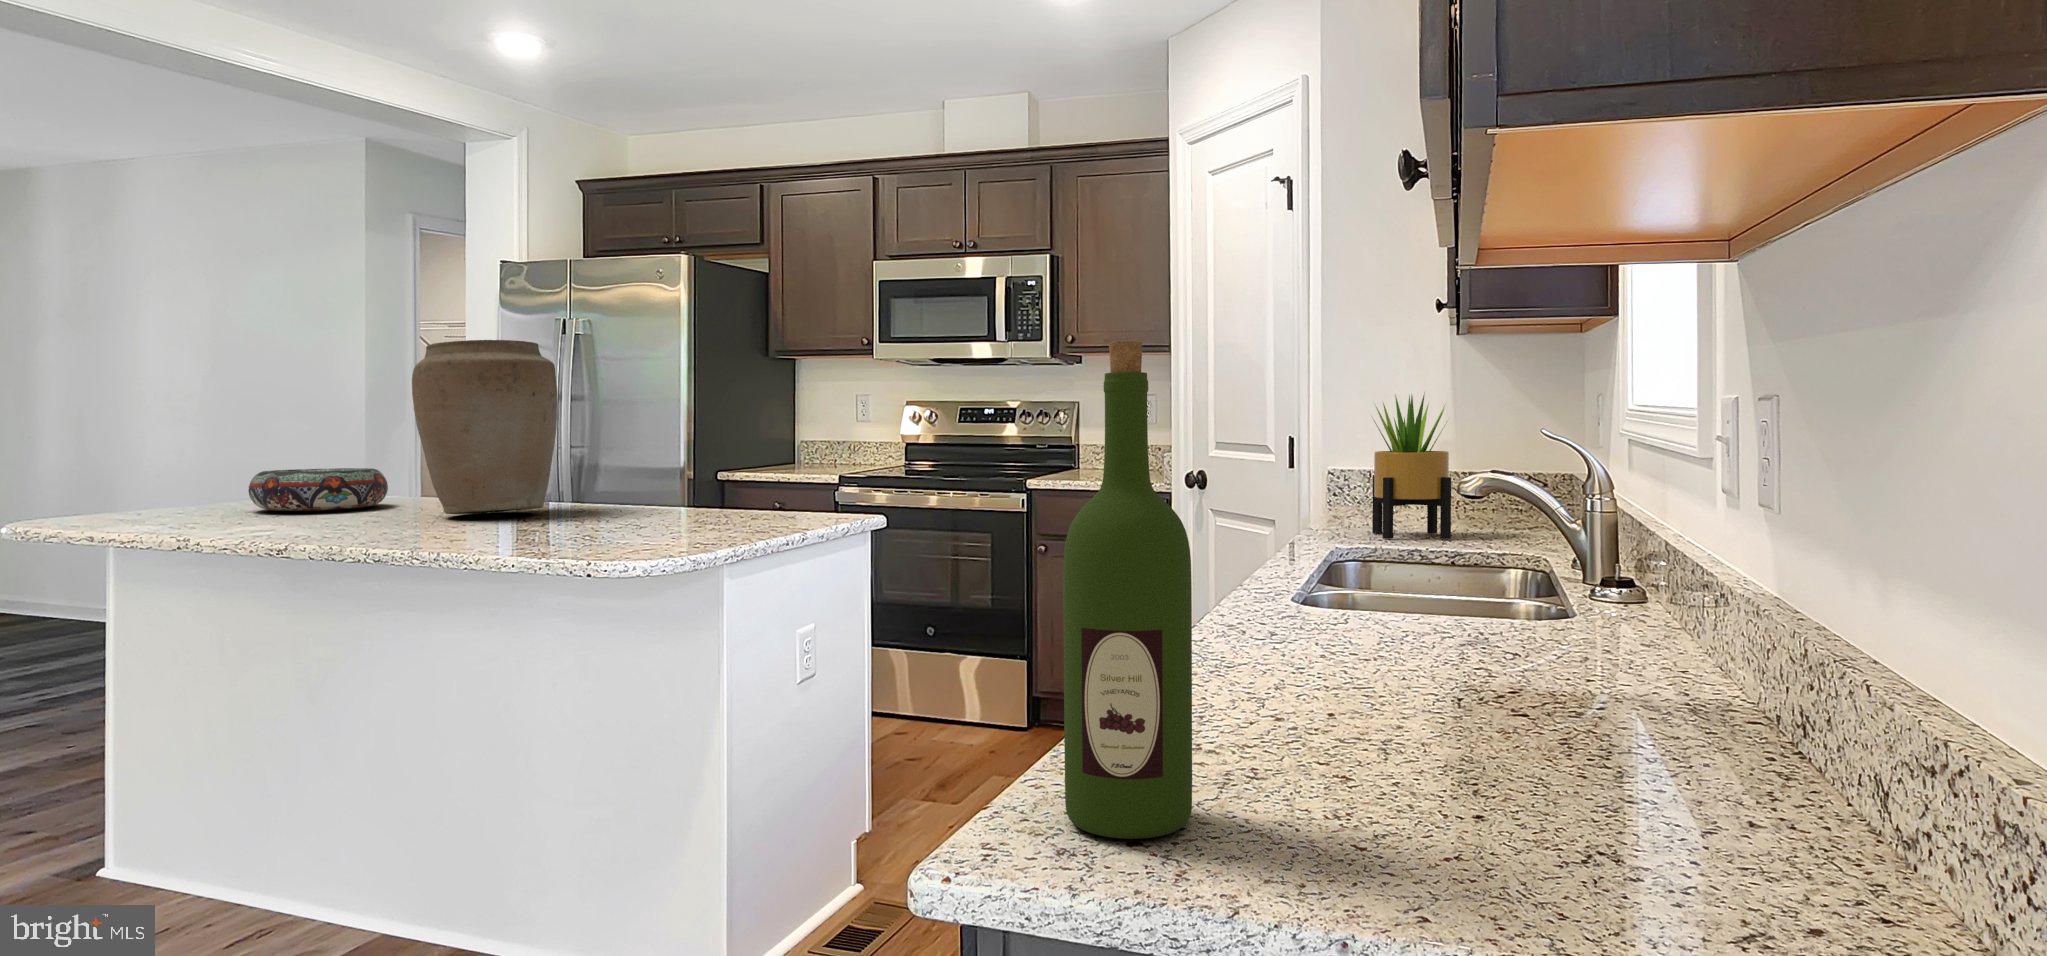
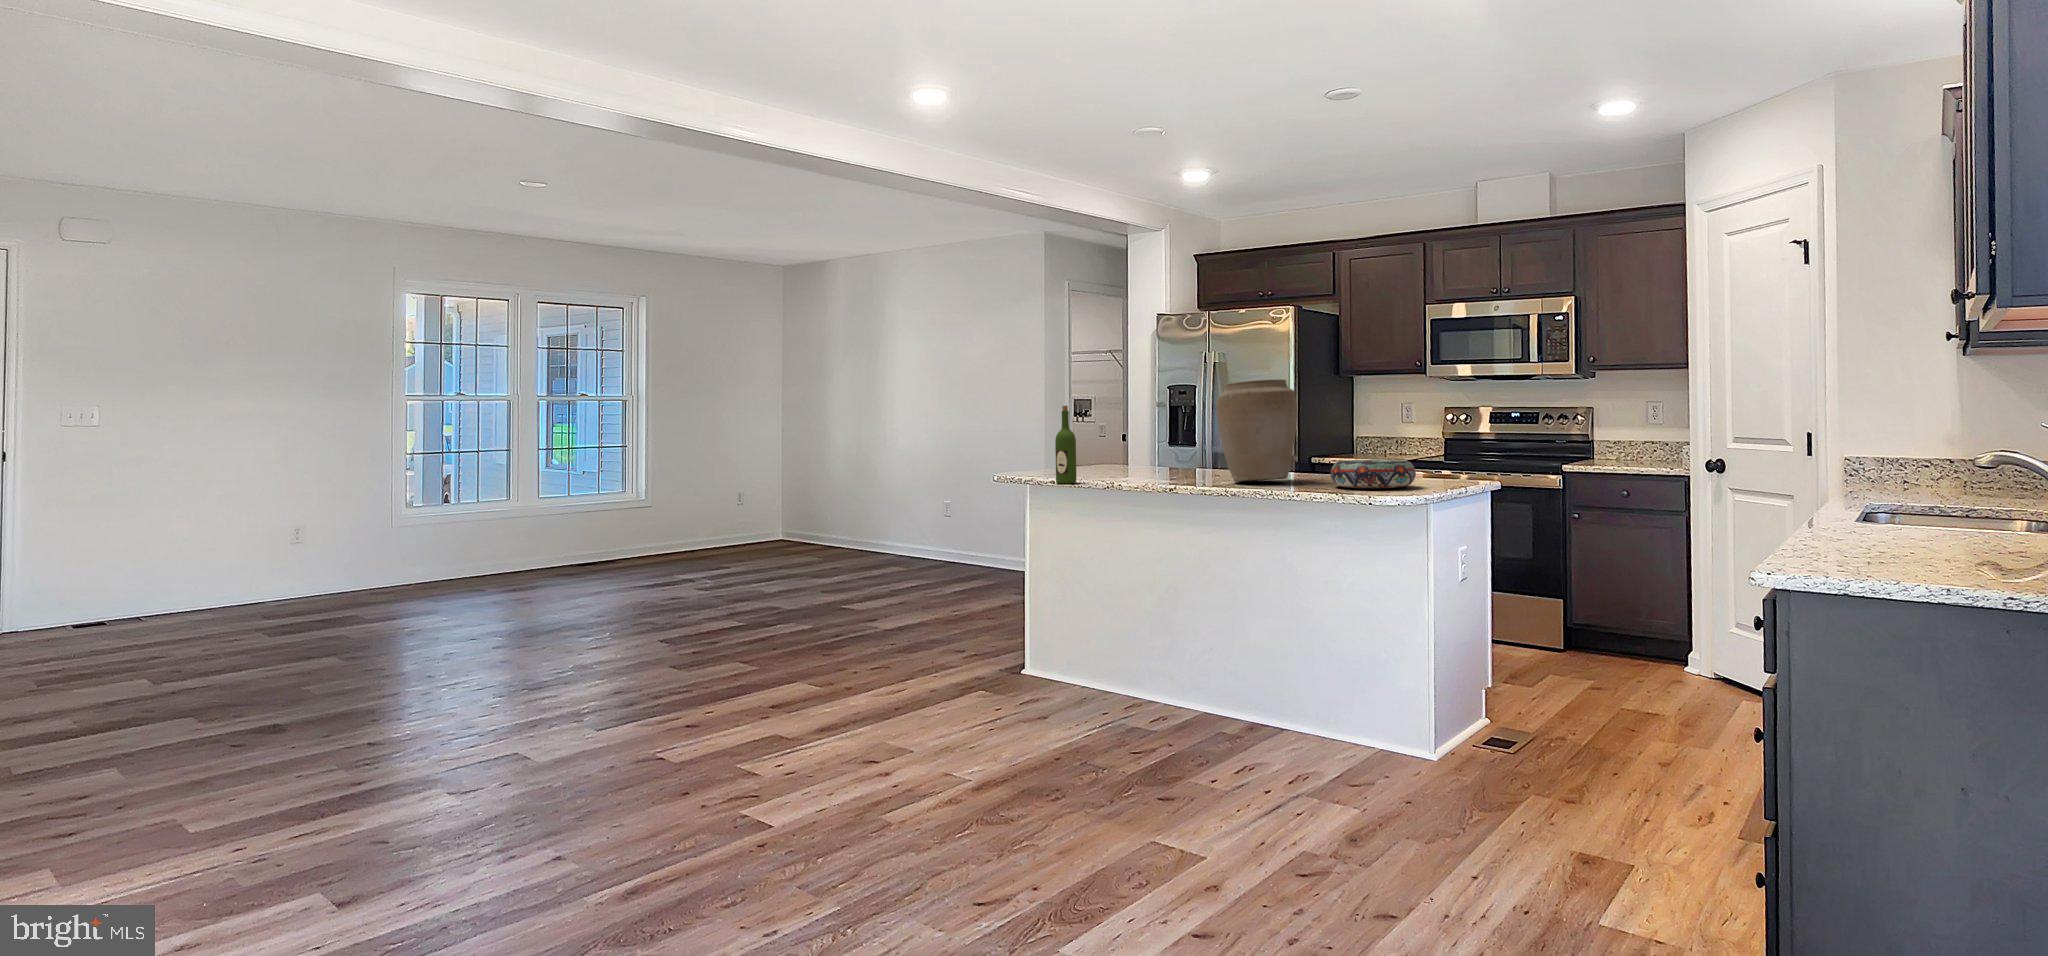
wine bottle: present [1063,341,1192,839] -> present [1055,406,1077,484]
potted plant: present [1372,395,1451,539] -> none [1888,401,1967,504]
decorative bowl: present [249,468,388,511] -> present [1331,460,1416,489]

